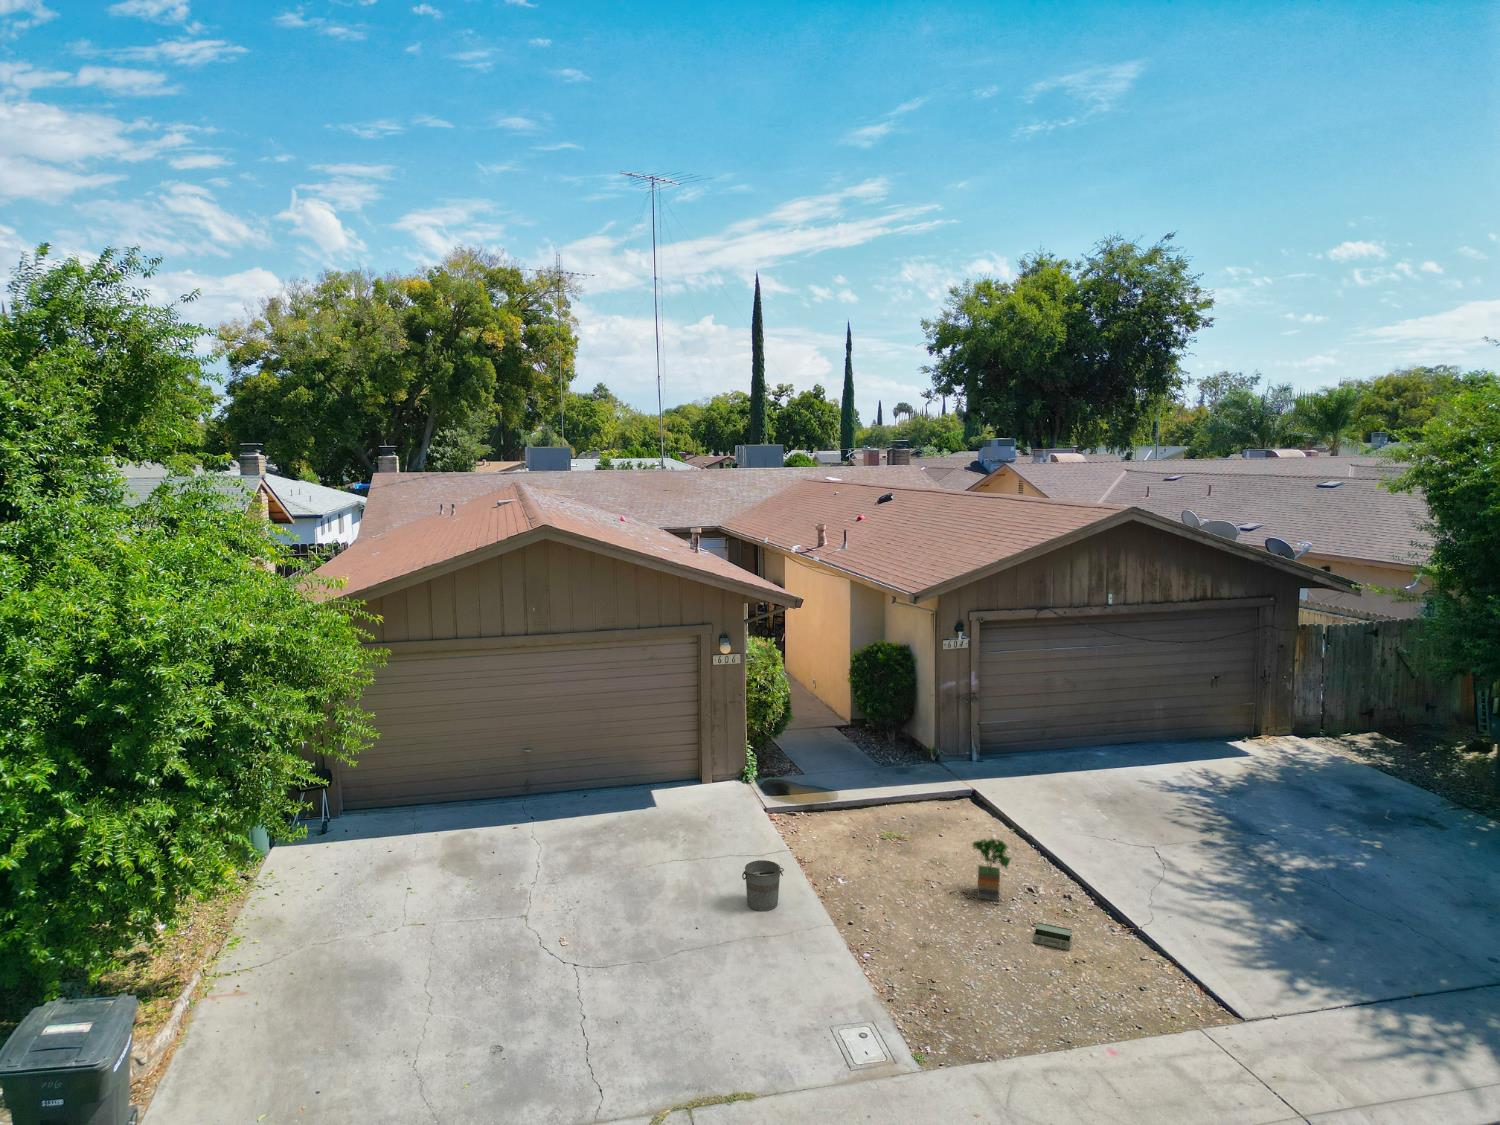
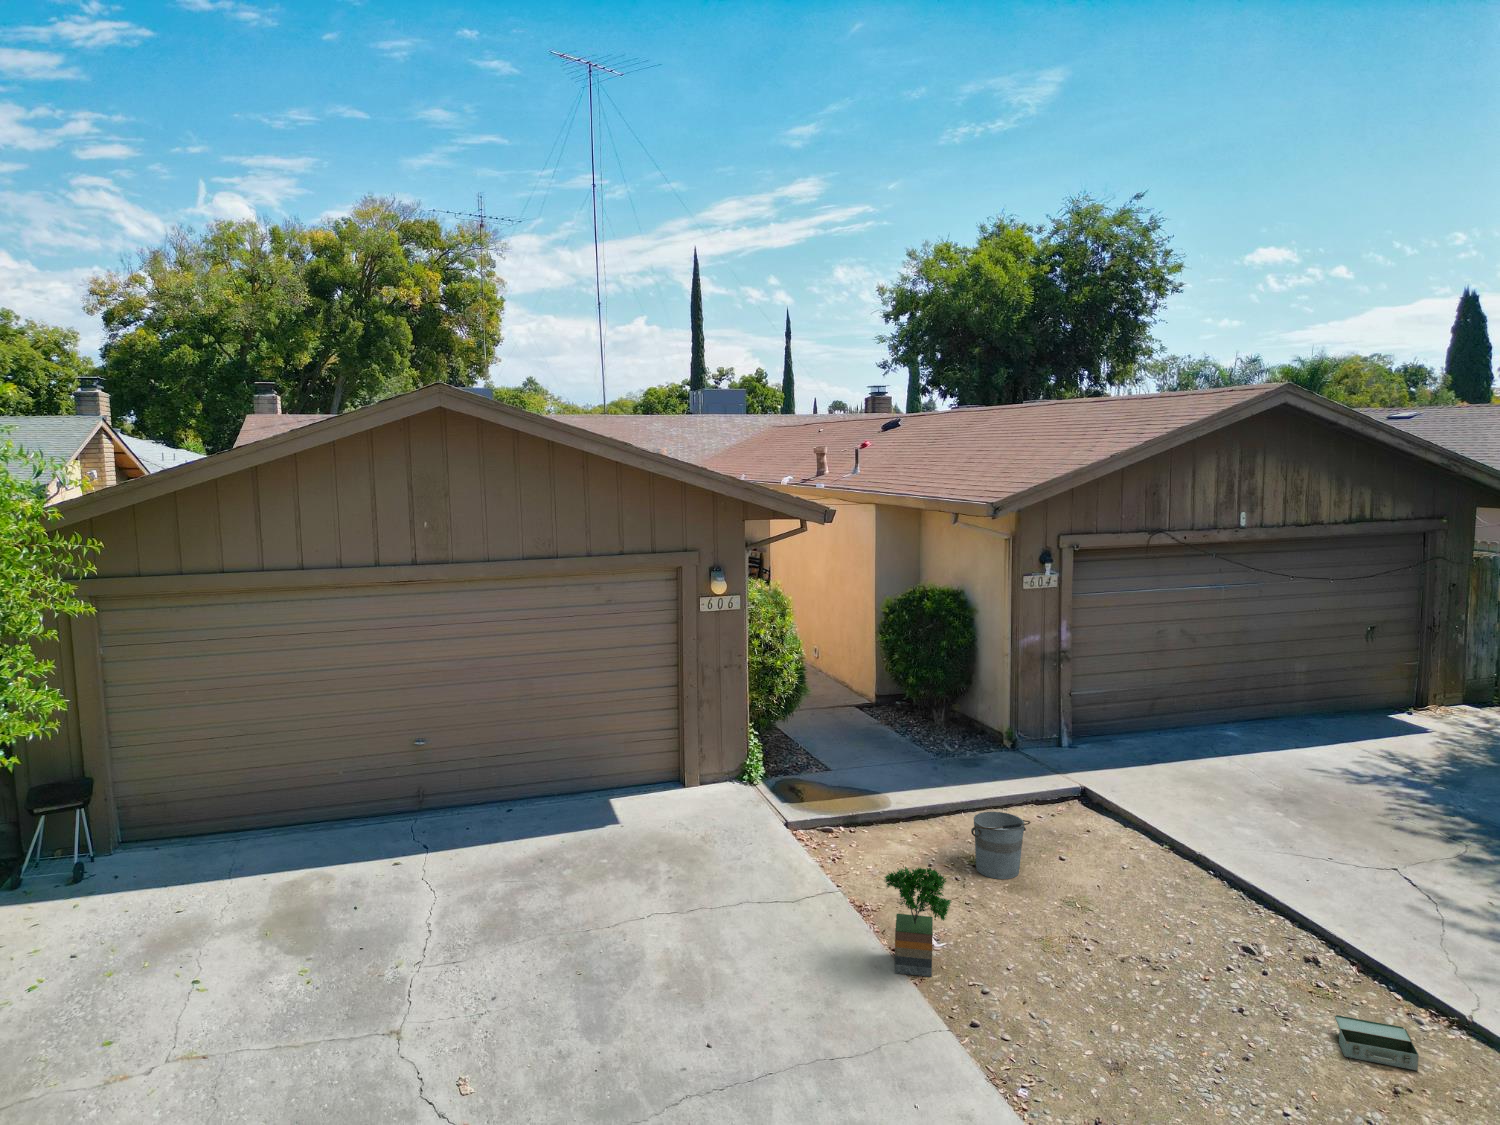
potted tree: present [973,839,1011,901] -> present [884,867,951,977]
bucket: present [742,860,784,911] -> present [971,812,1031,879]

